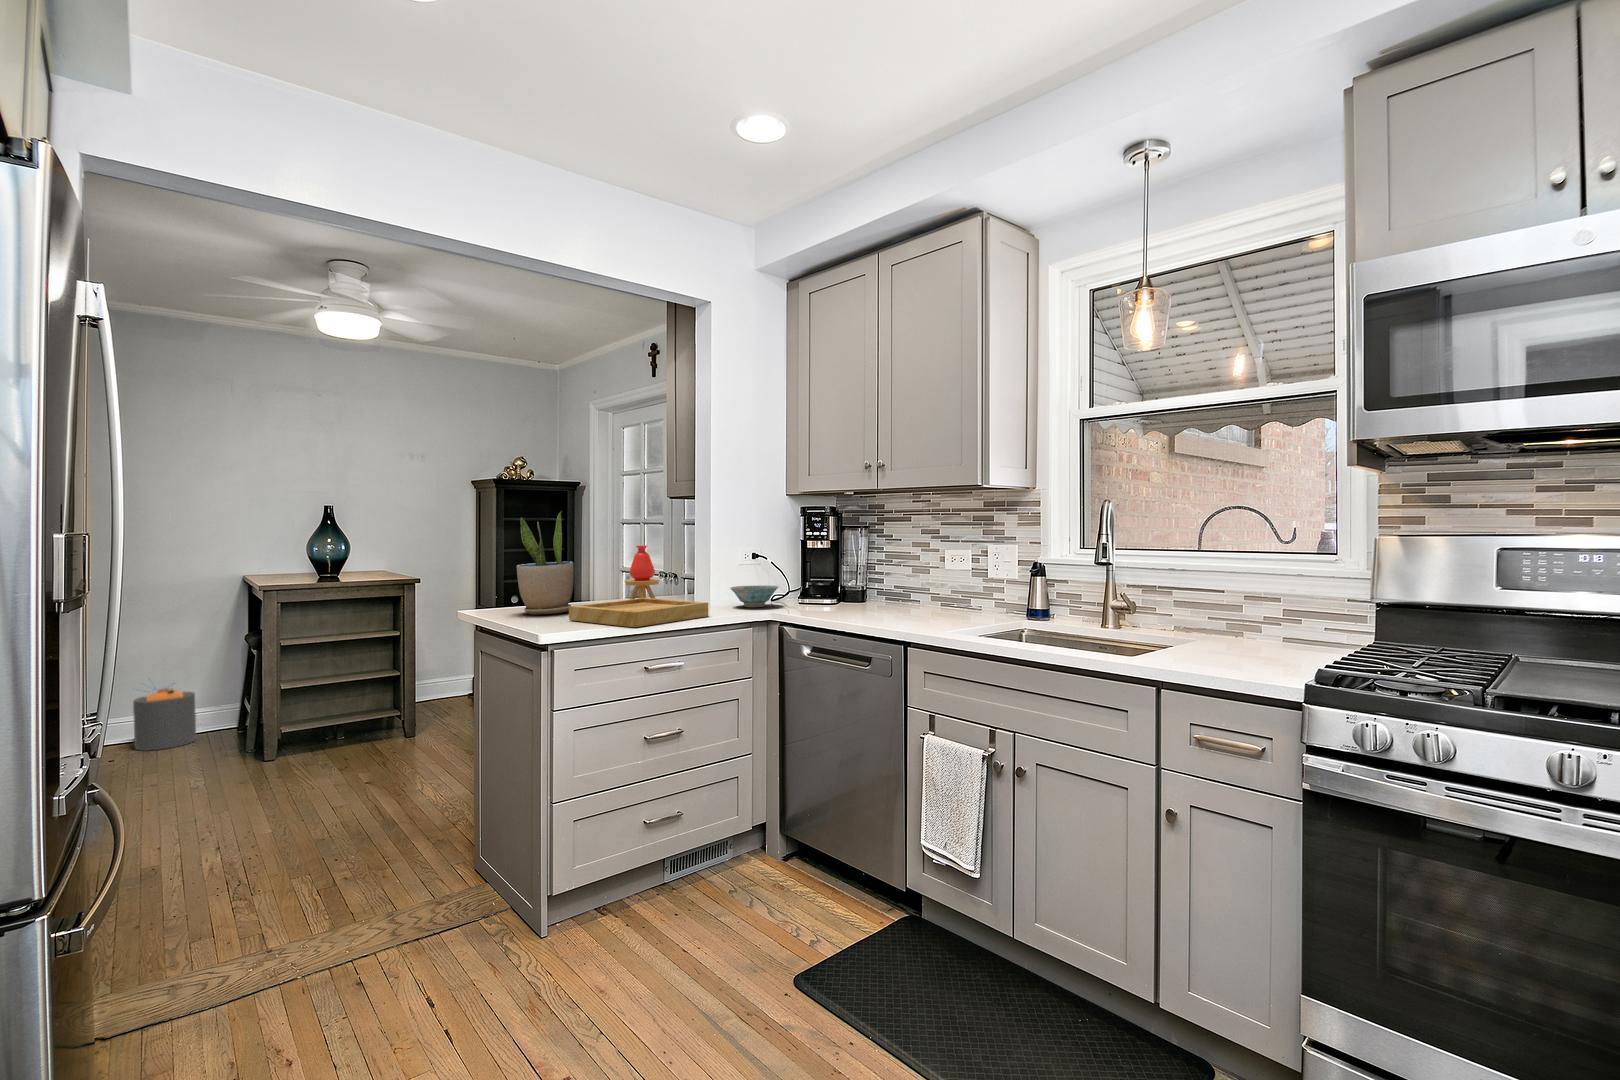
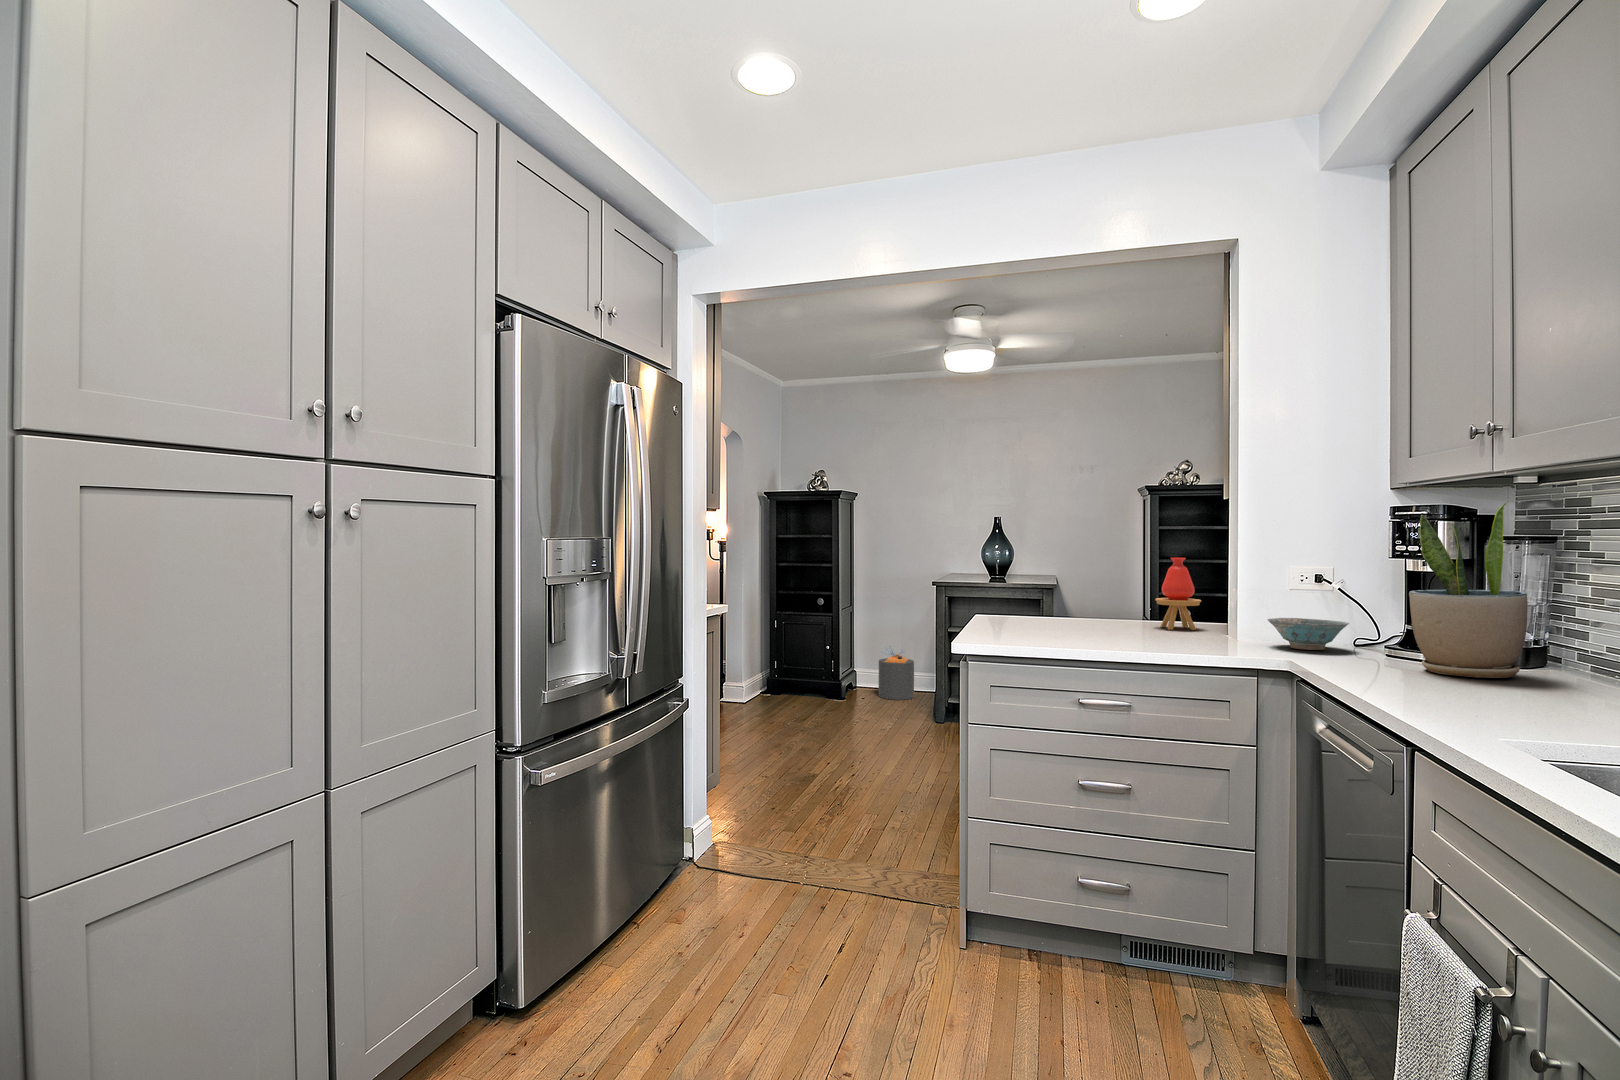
potted plant: present [517,511,574,614] -> present [1409,503,1528,678]
tray: present [569,598,708,627] -> none [1045,618,1199,650]

